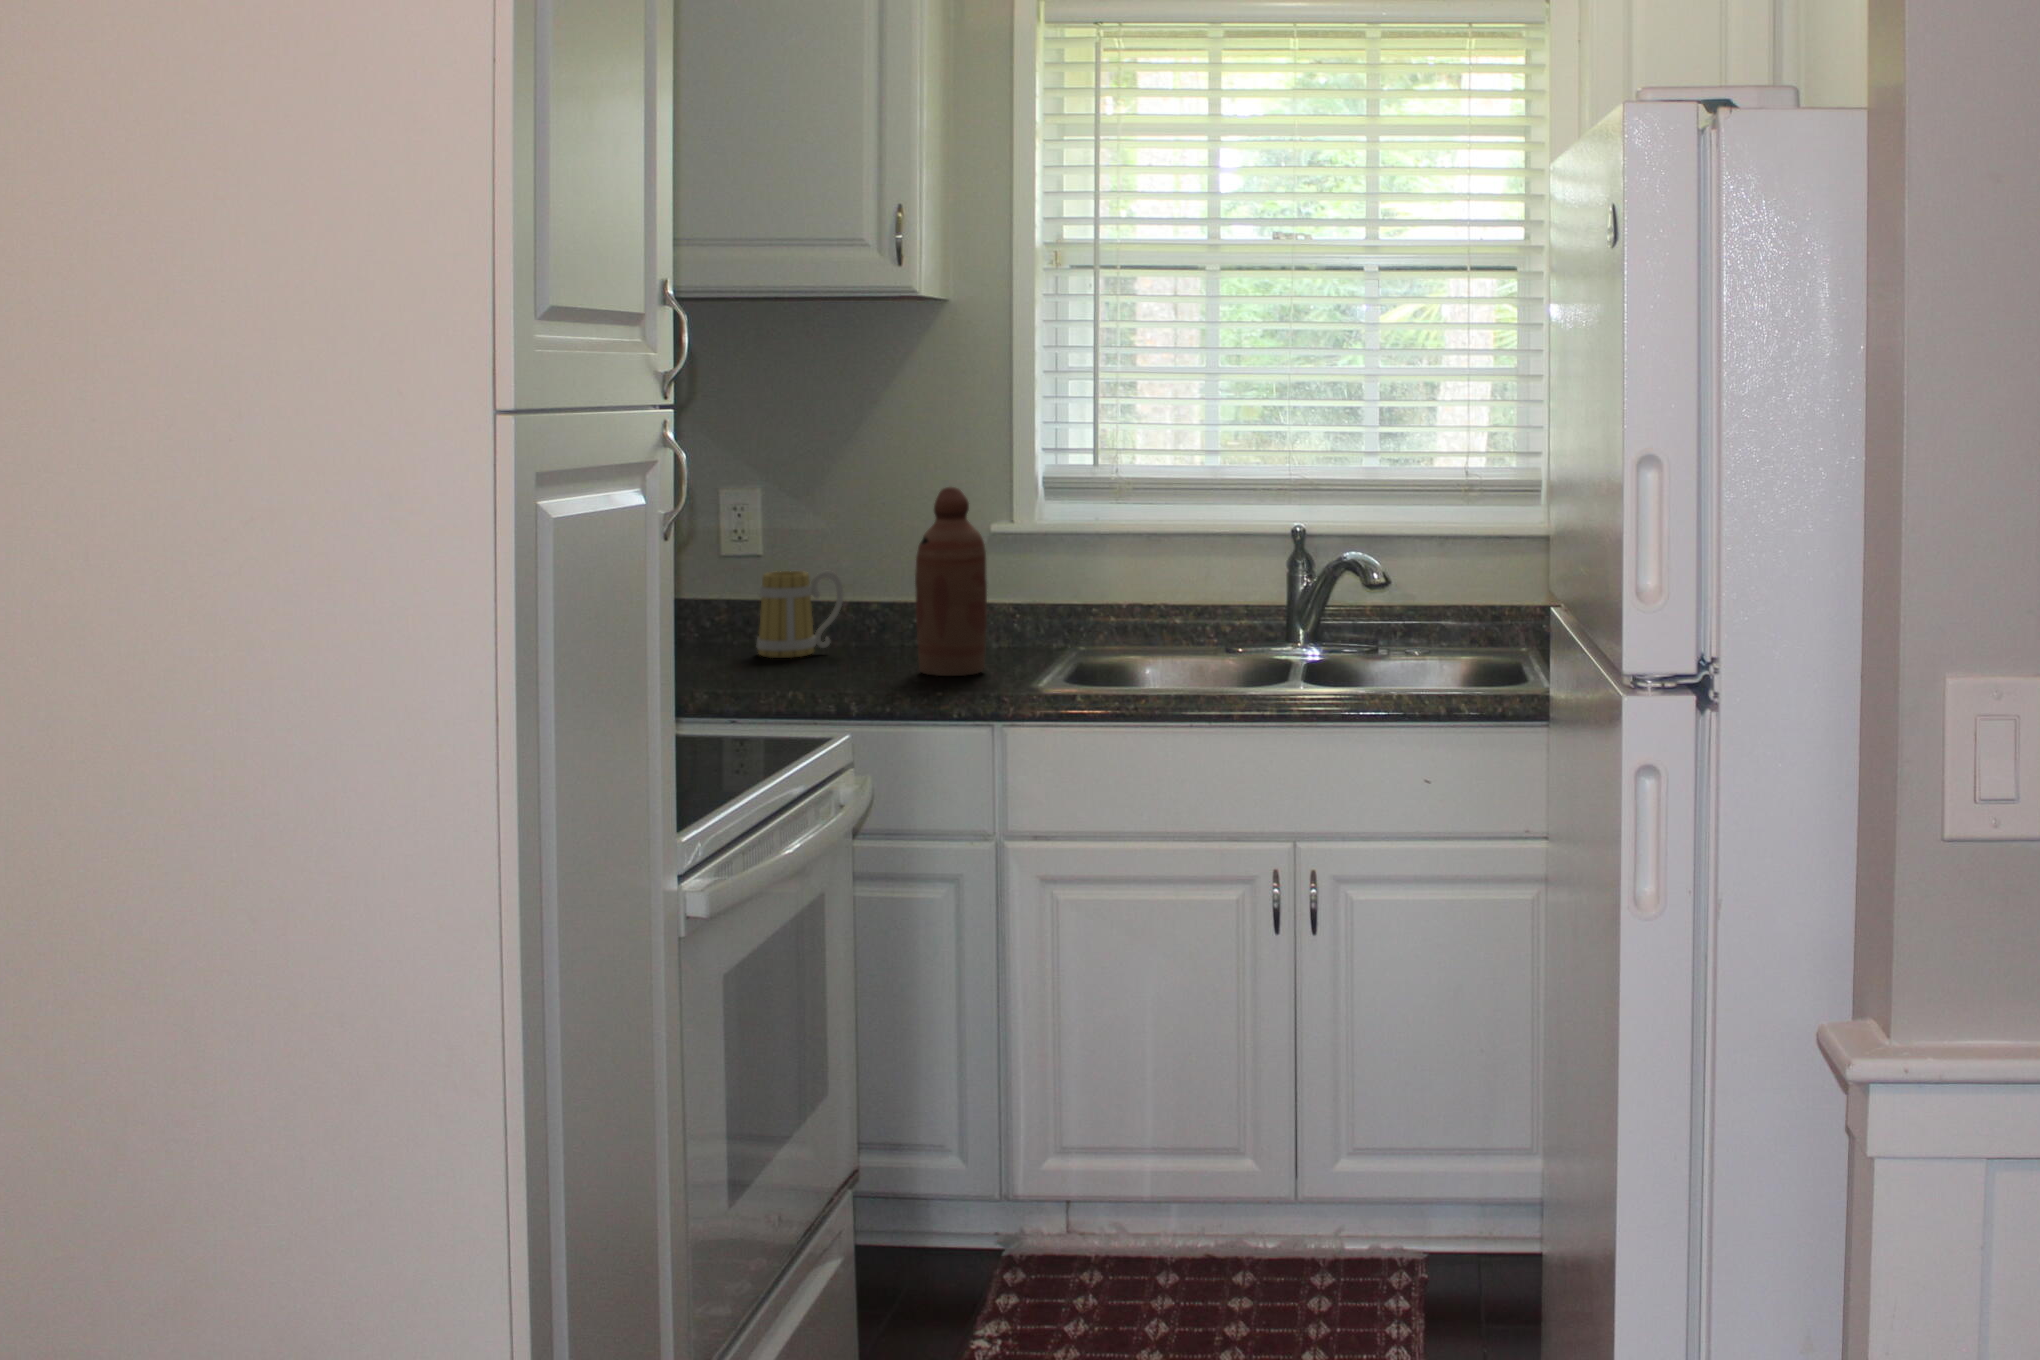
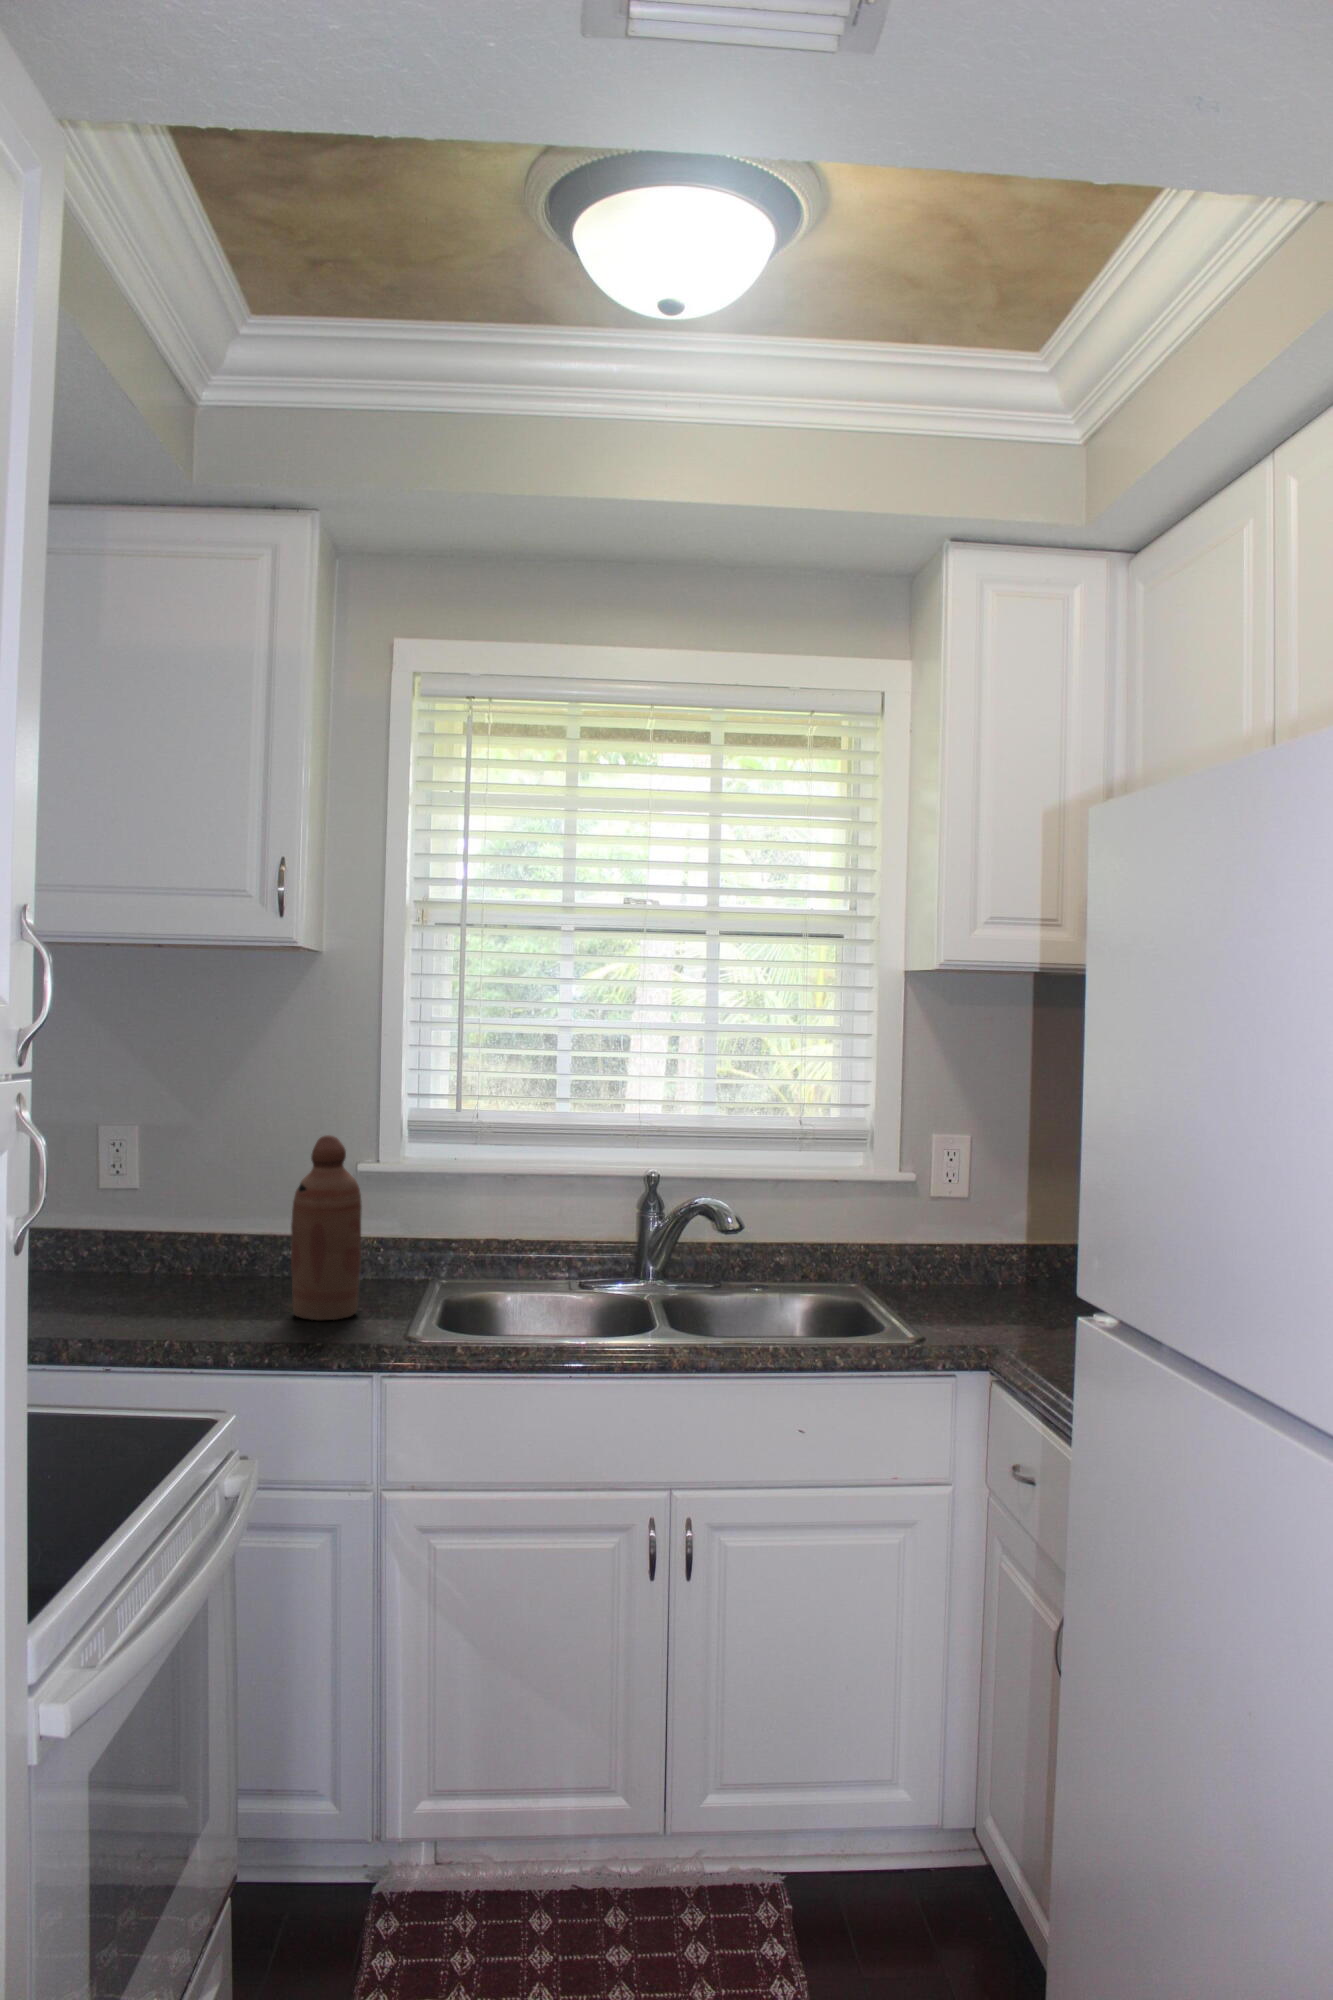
mug: present [757,571,843,658] -> none [126,1209,214,1296]

